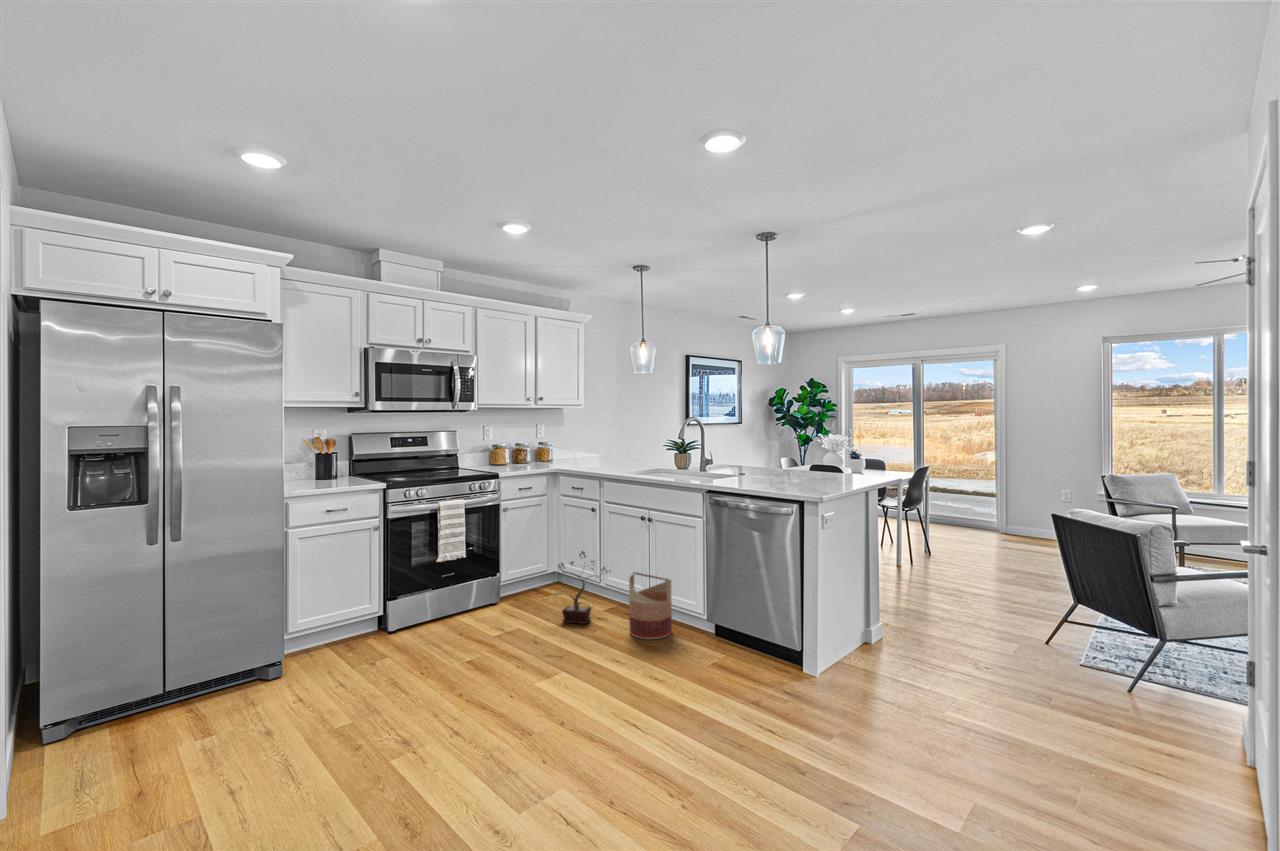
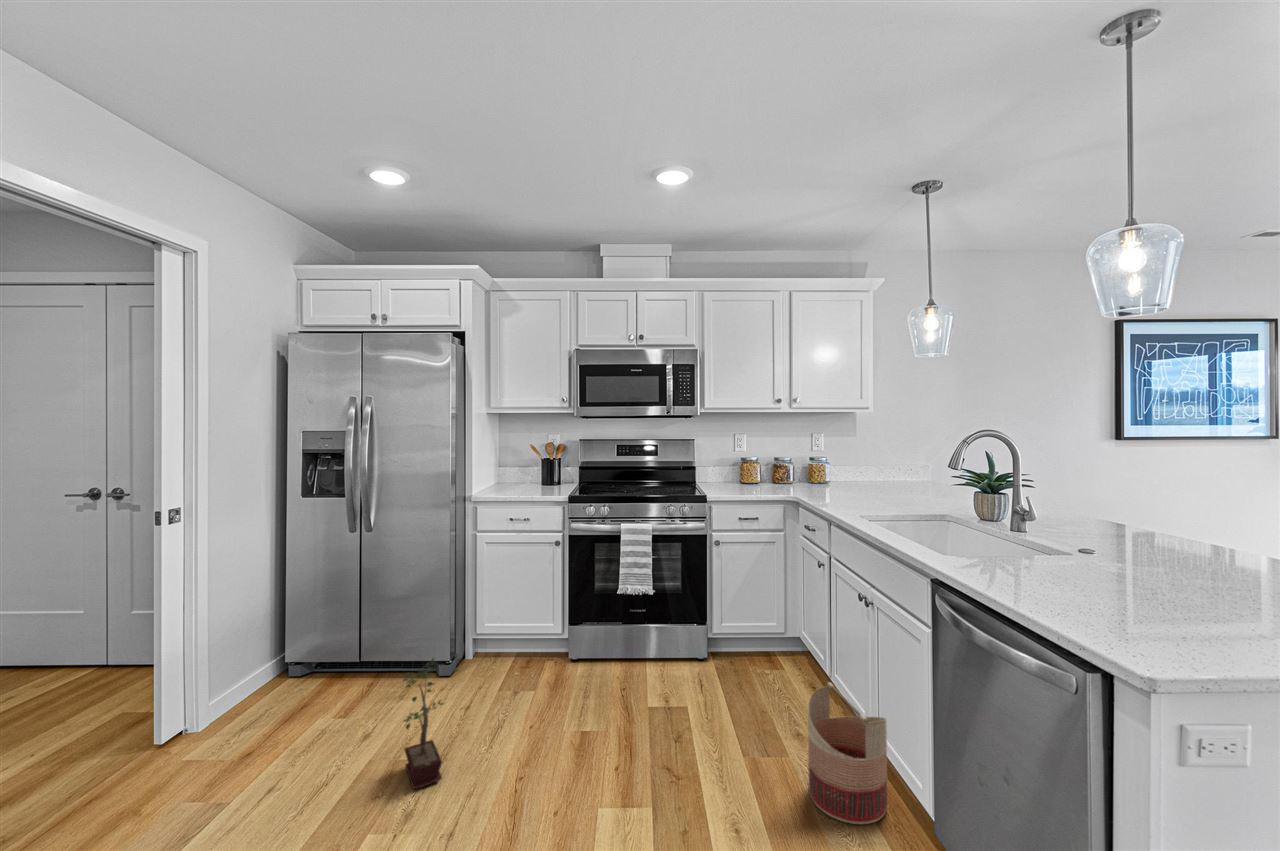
potted plant: present [553,551,611,624] -> present [403,659,444,789]

